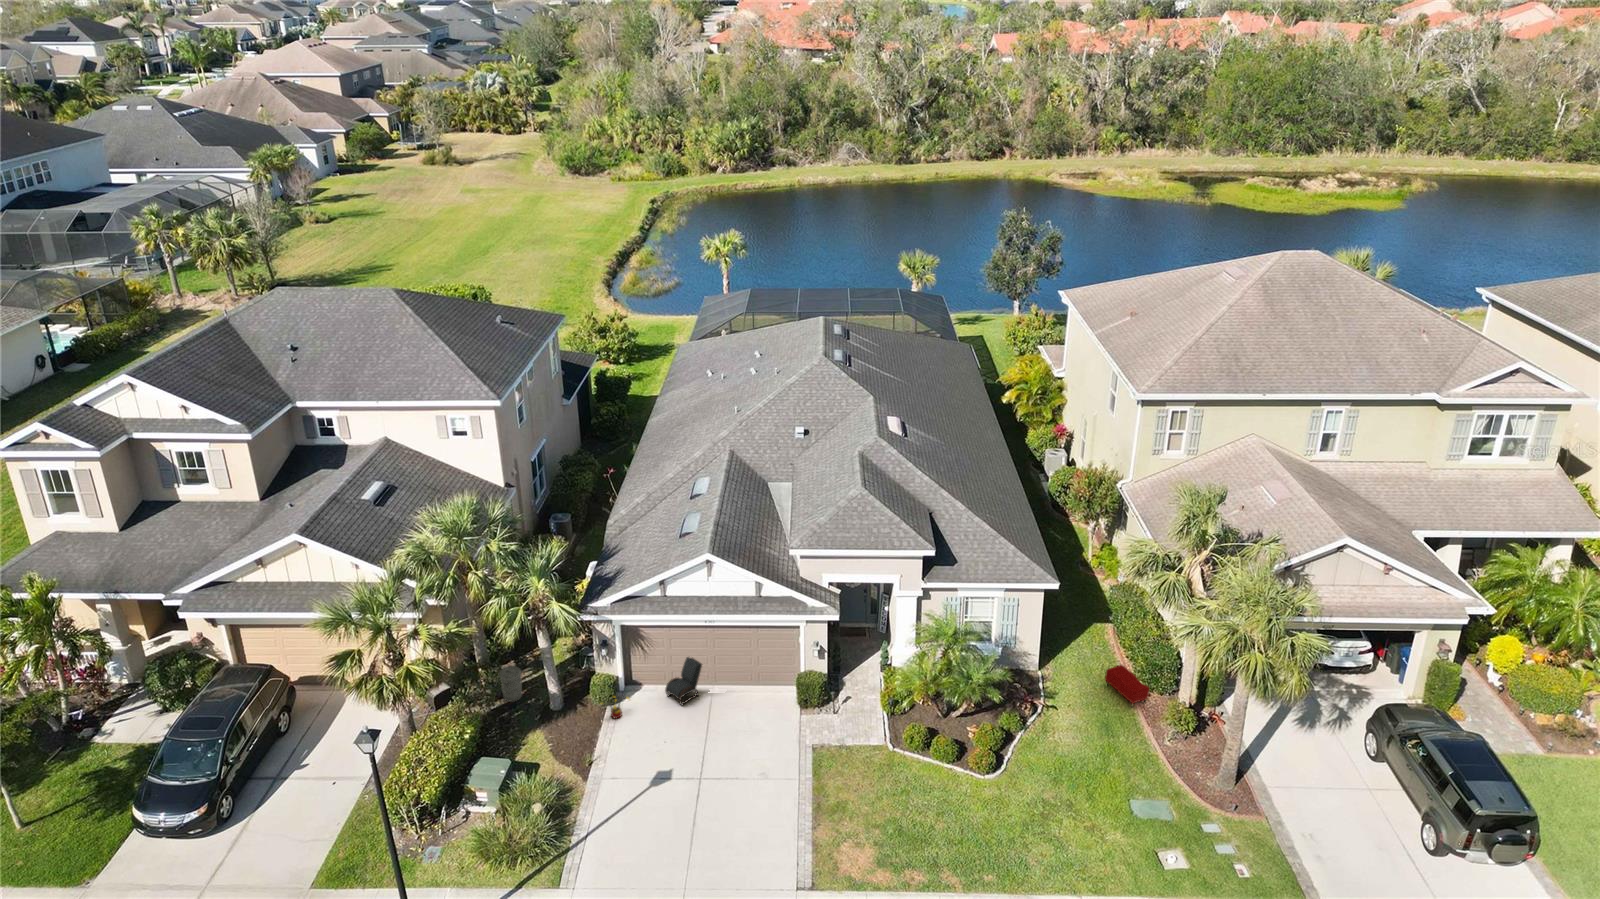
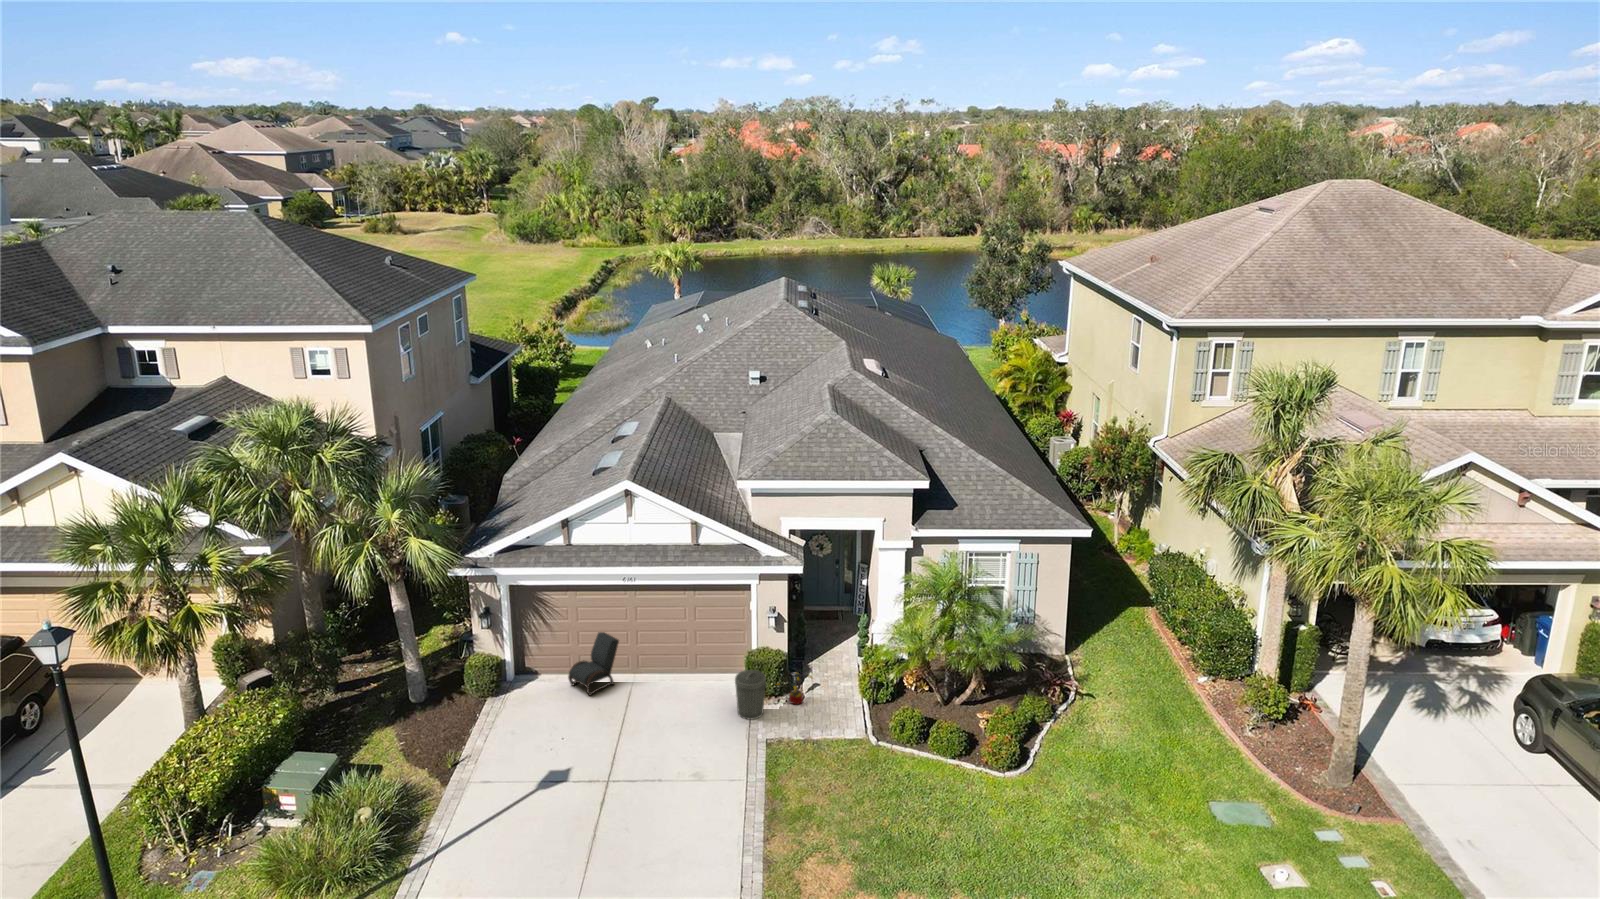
bench: present [1105,665,1150,707] -> none [1154,642,1217,695]
trash can: present [499,666,522,701] -> present [735,670,766,719]
decorative plant: present [610,698,629,718] -> present [788,674,812,704]

